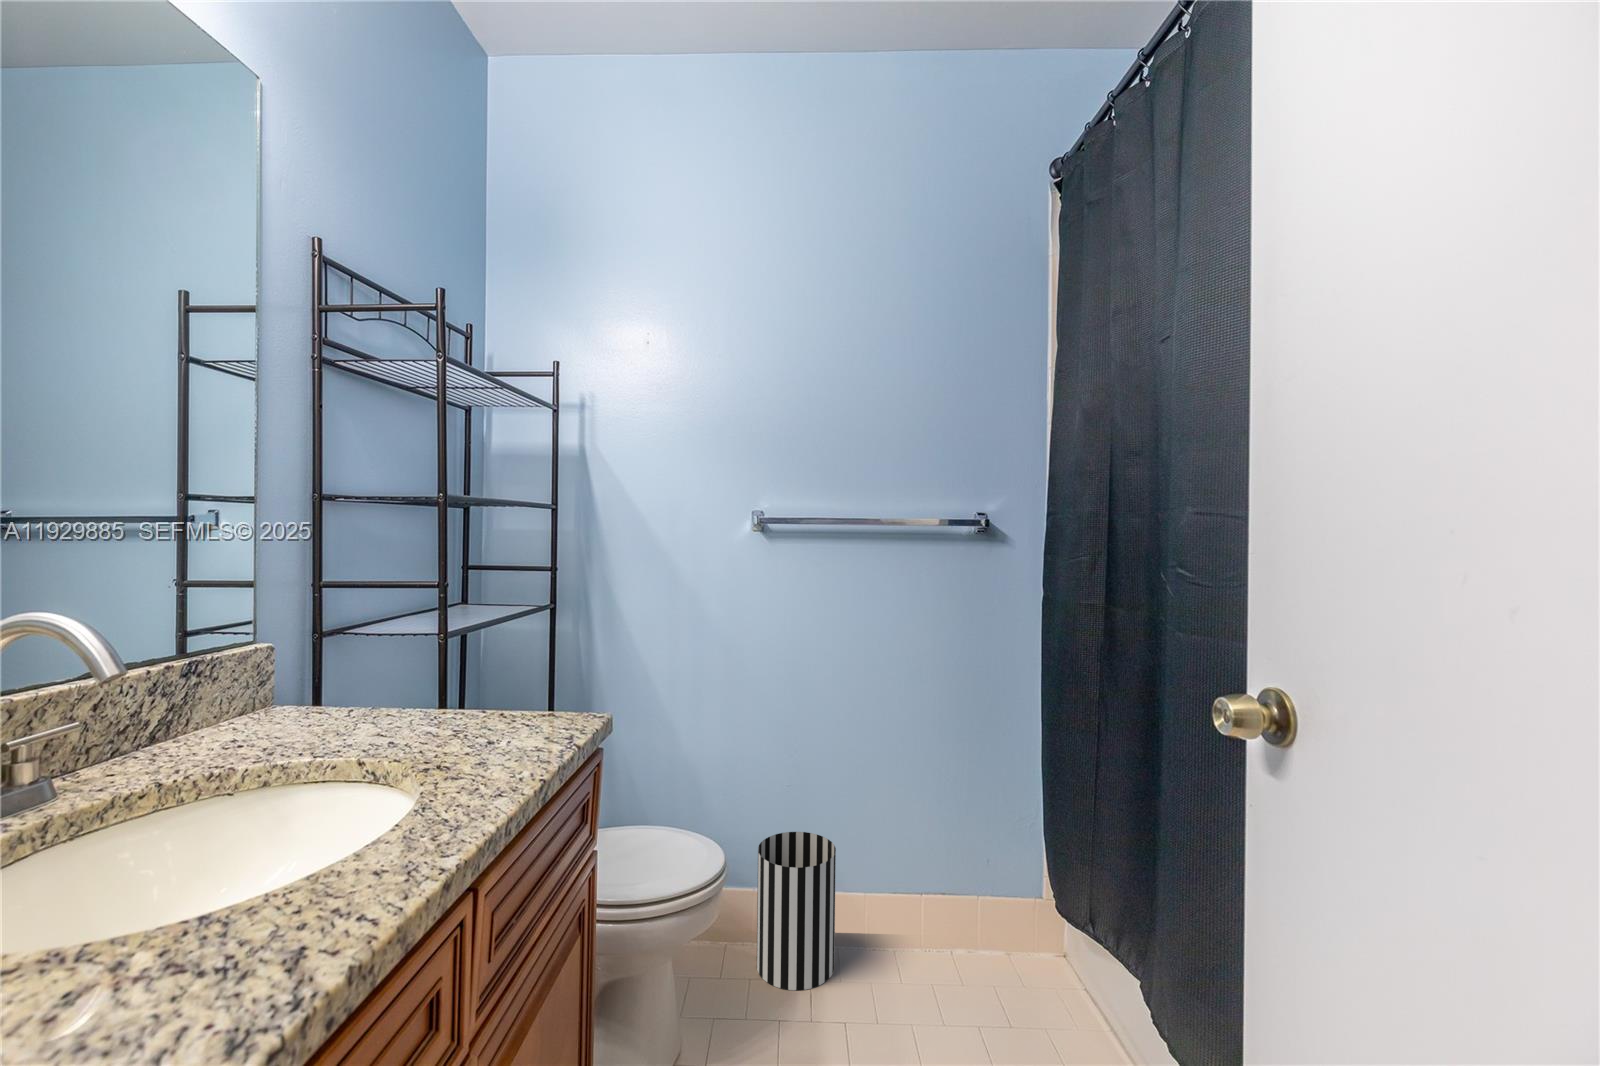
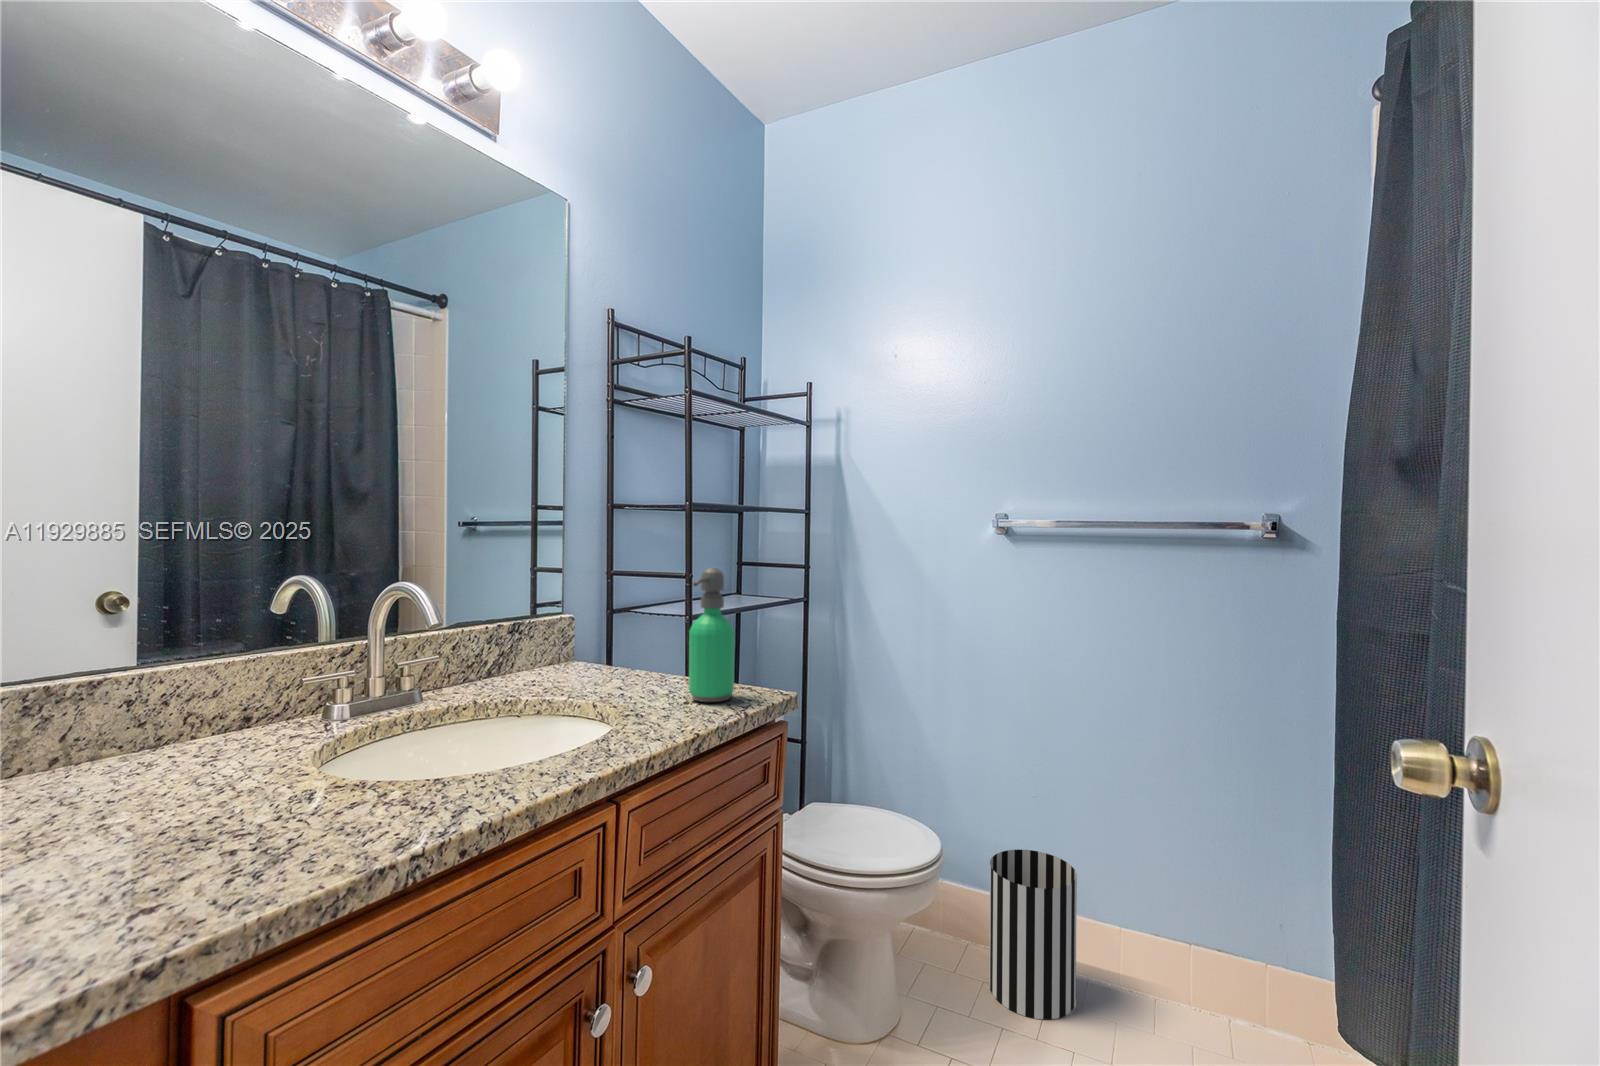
soap dispenser: none [493,577,551,738] -> present [689,568,735,702]

